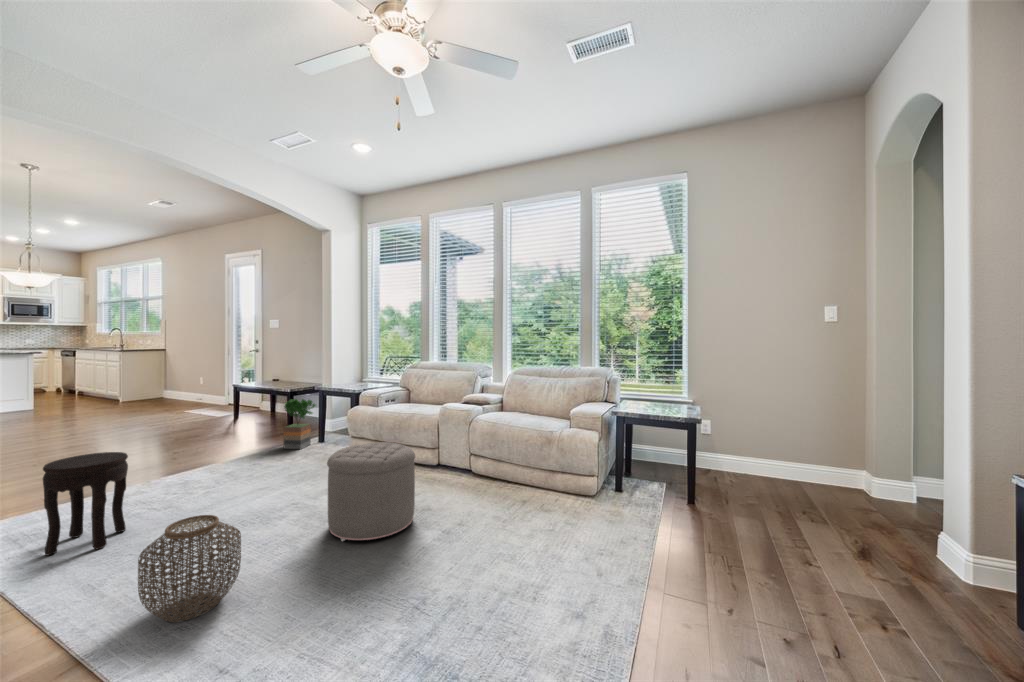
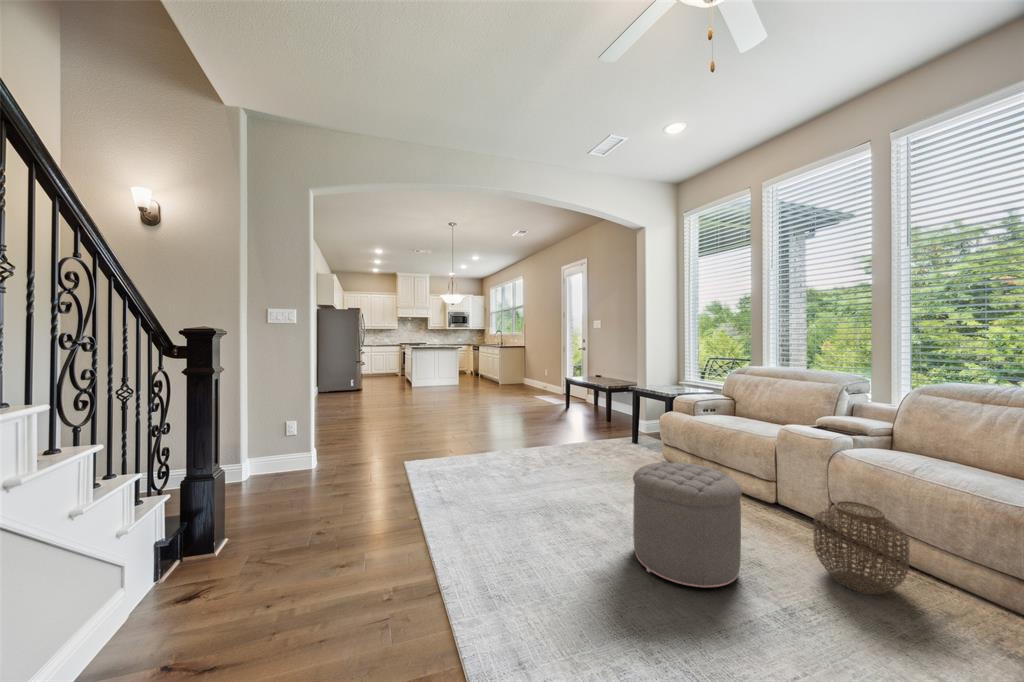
potted tree: present [284,399,316,449] -> none [601,397,632,448]
side table: present [43,452,128,556] -> none [437,428,483,505]
woven basket: present [138,515,241,622] -> present [814,501,910,594]

